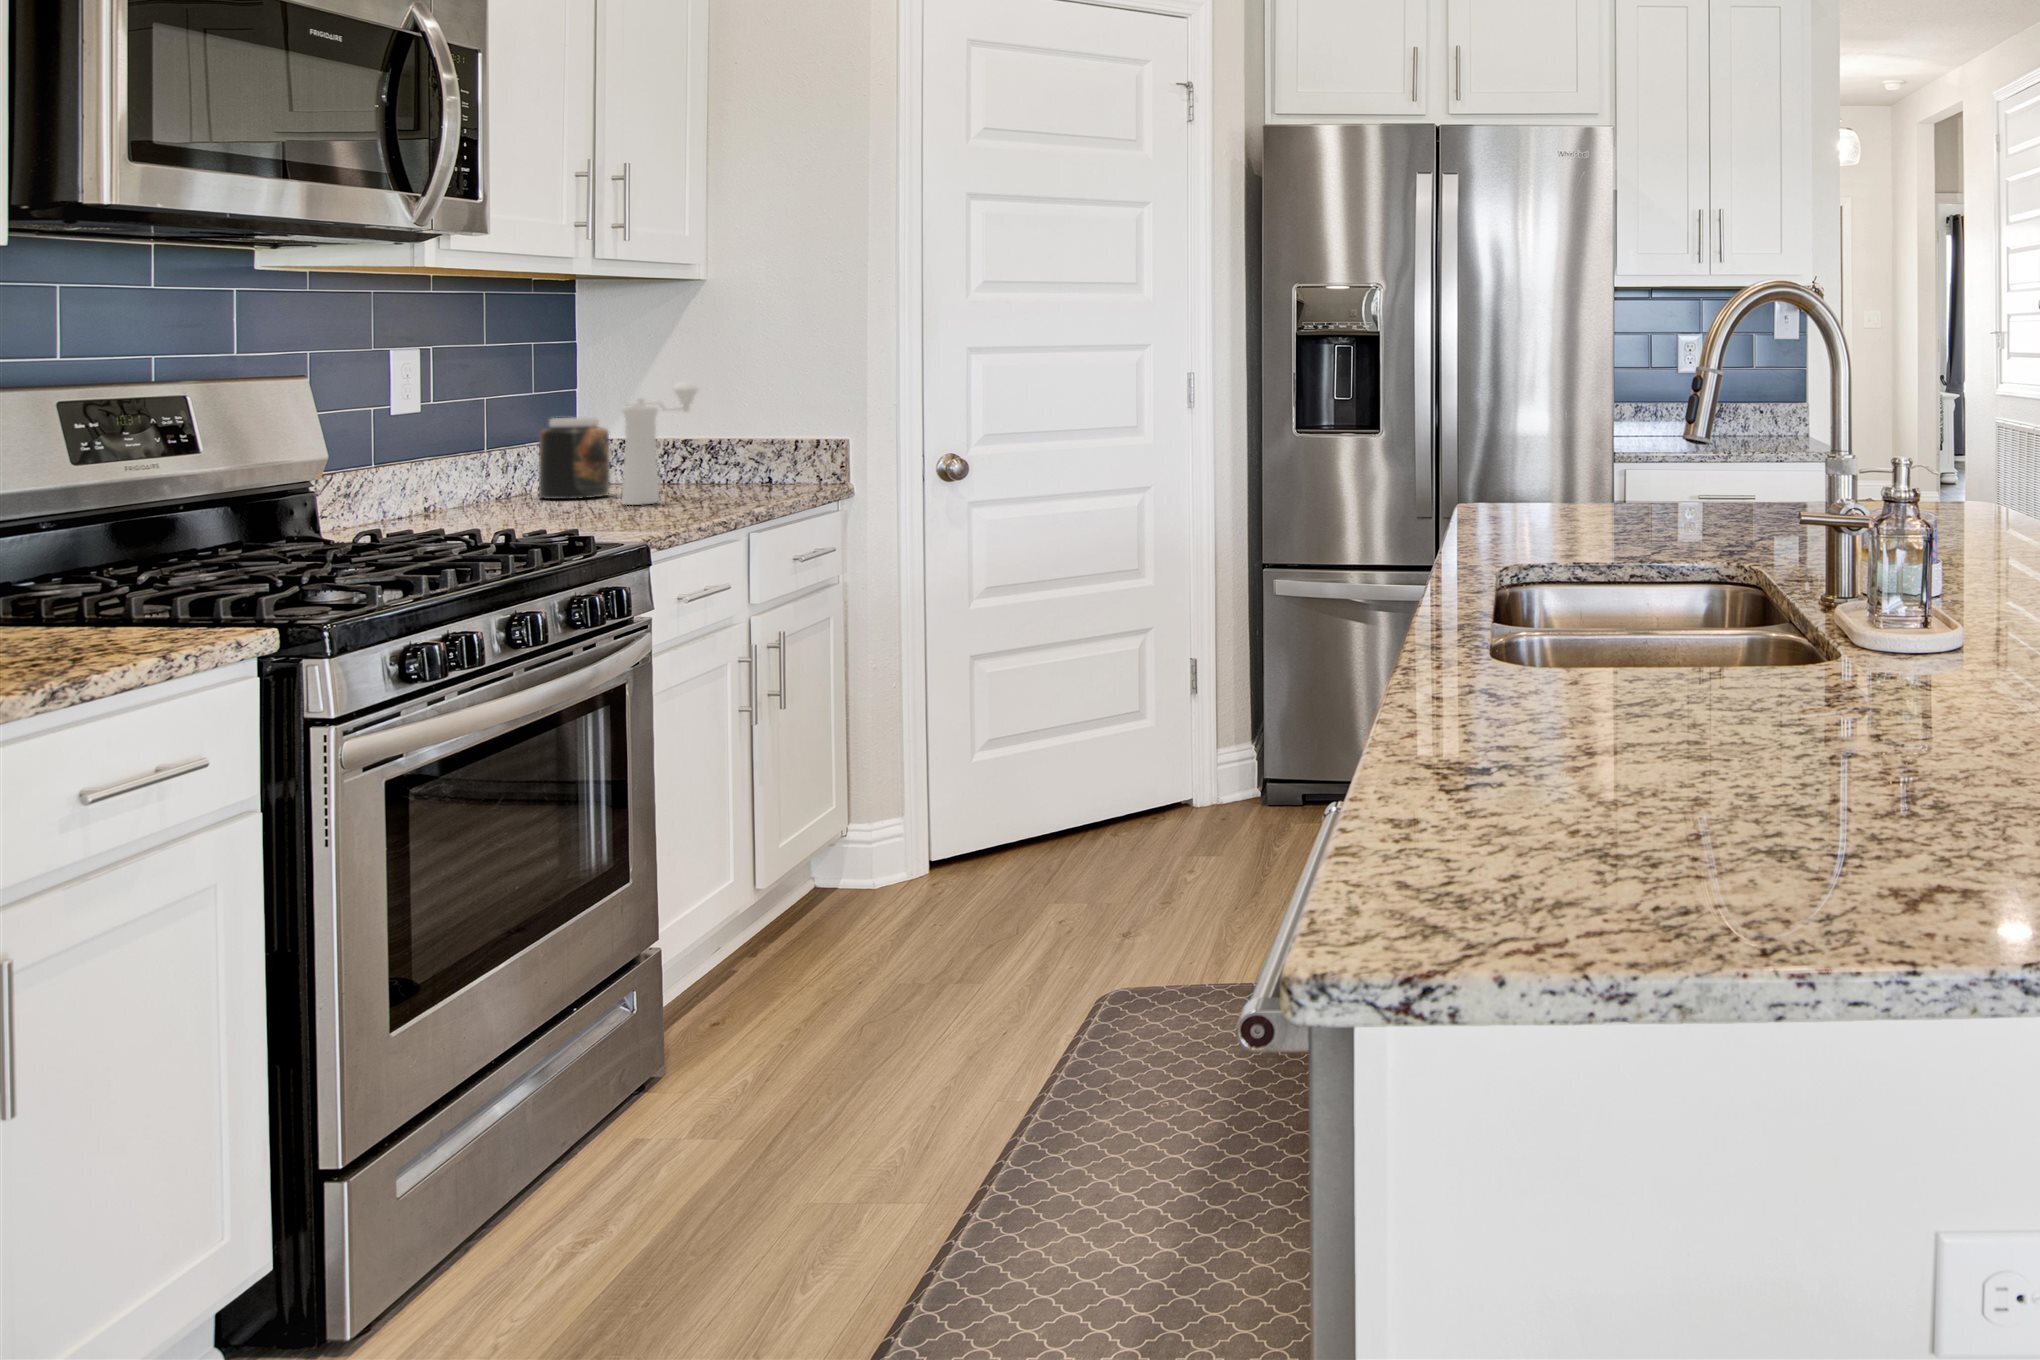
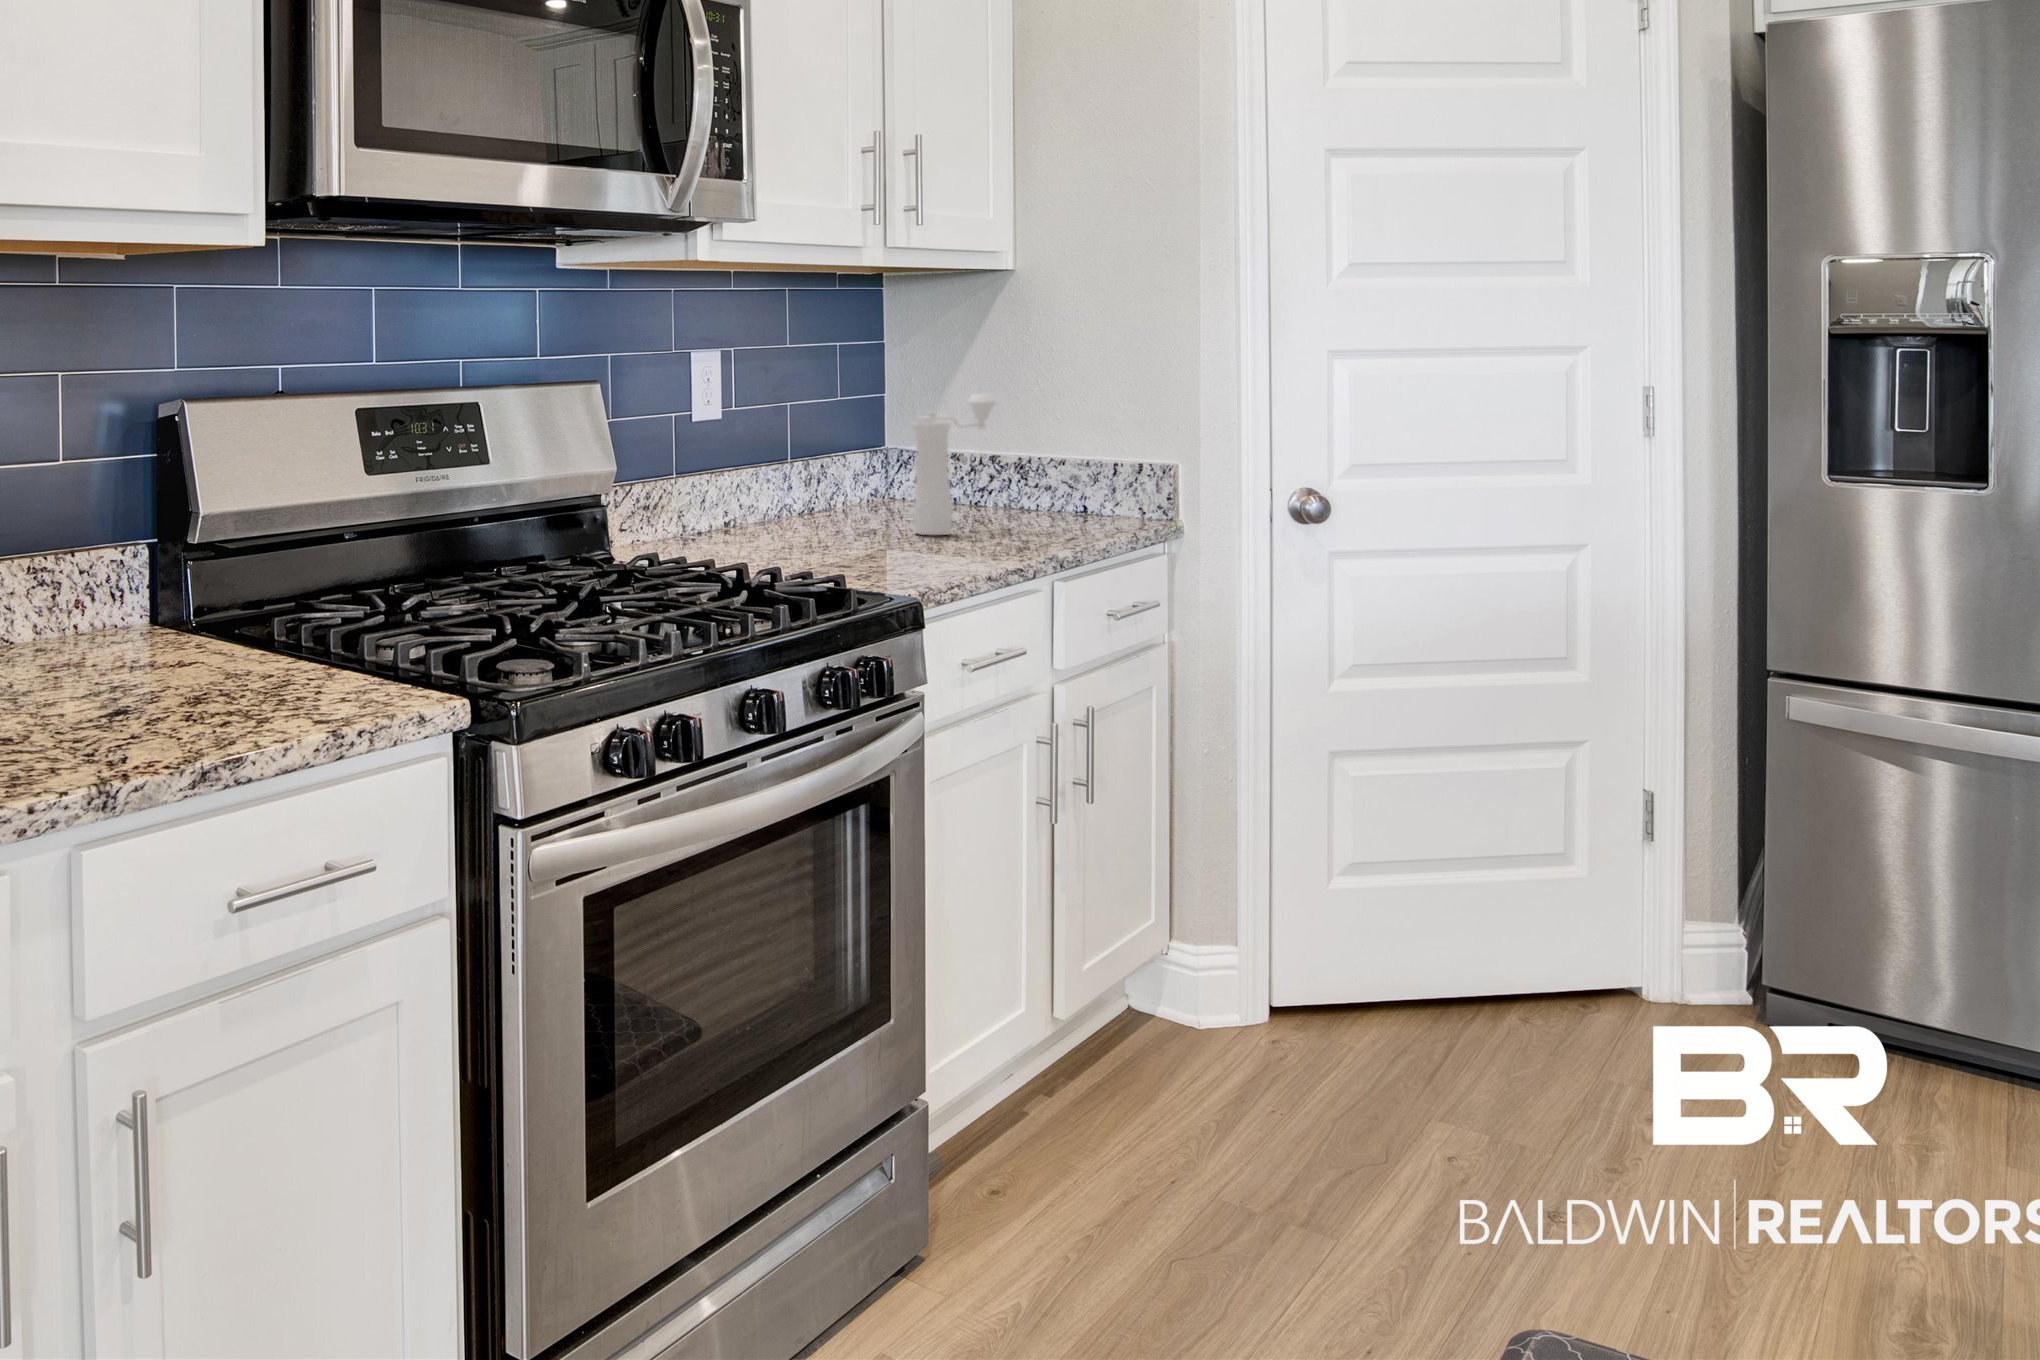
jar: present [539,417,610,499] -> none [840,431,907,521]

